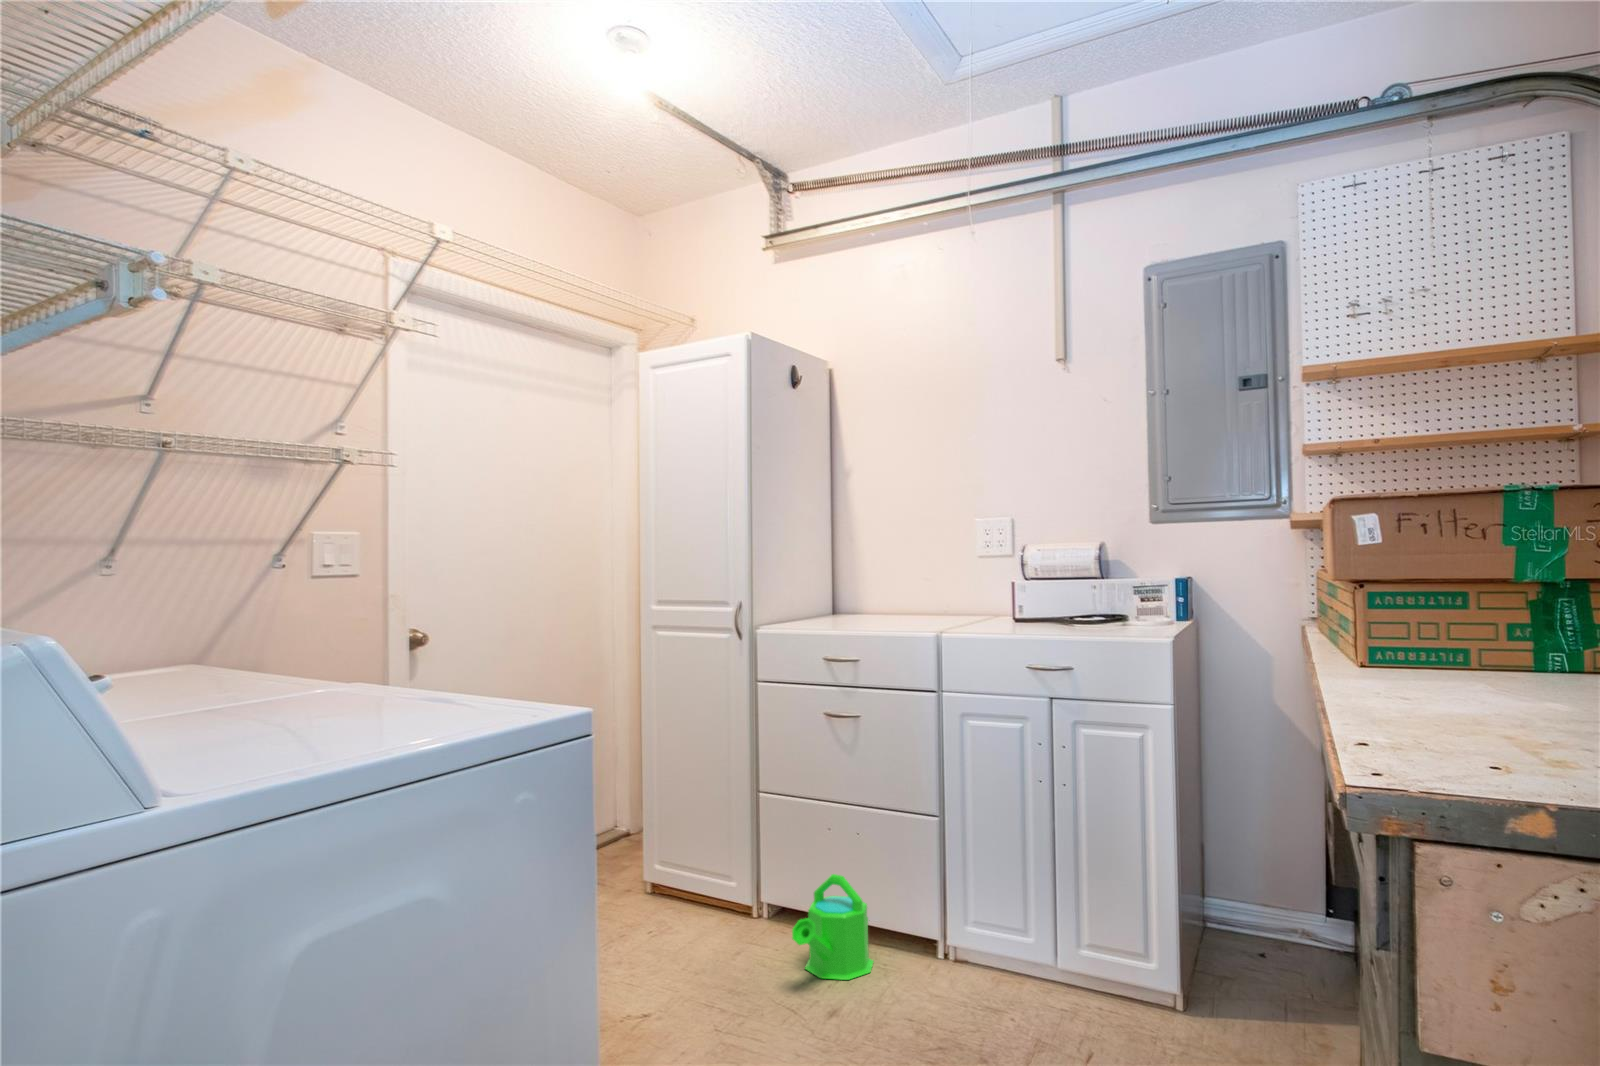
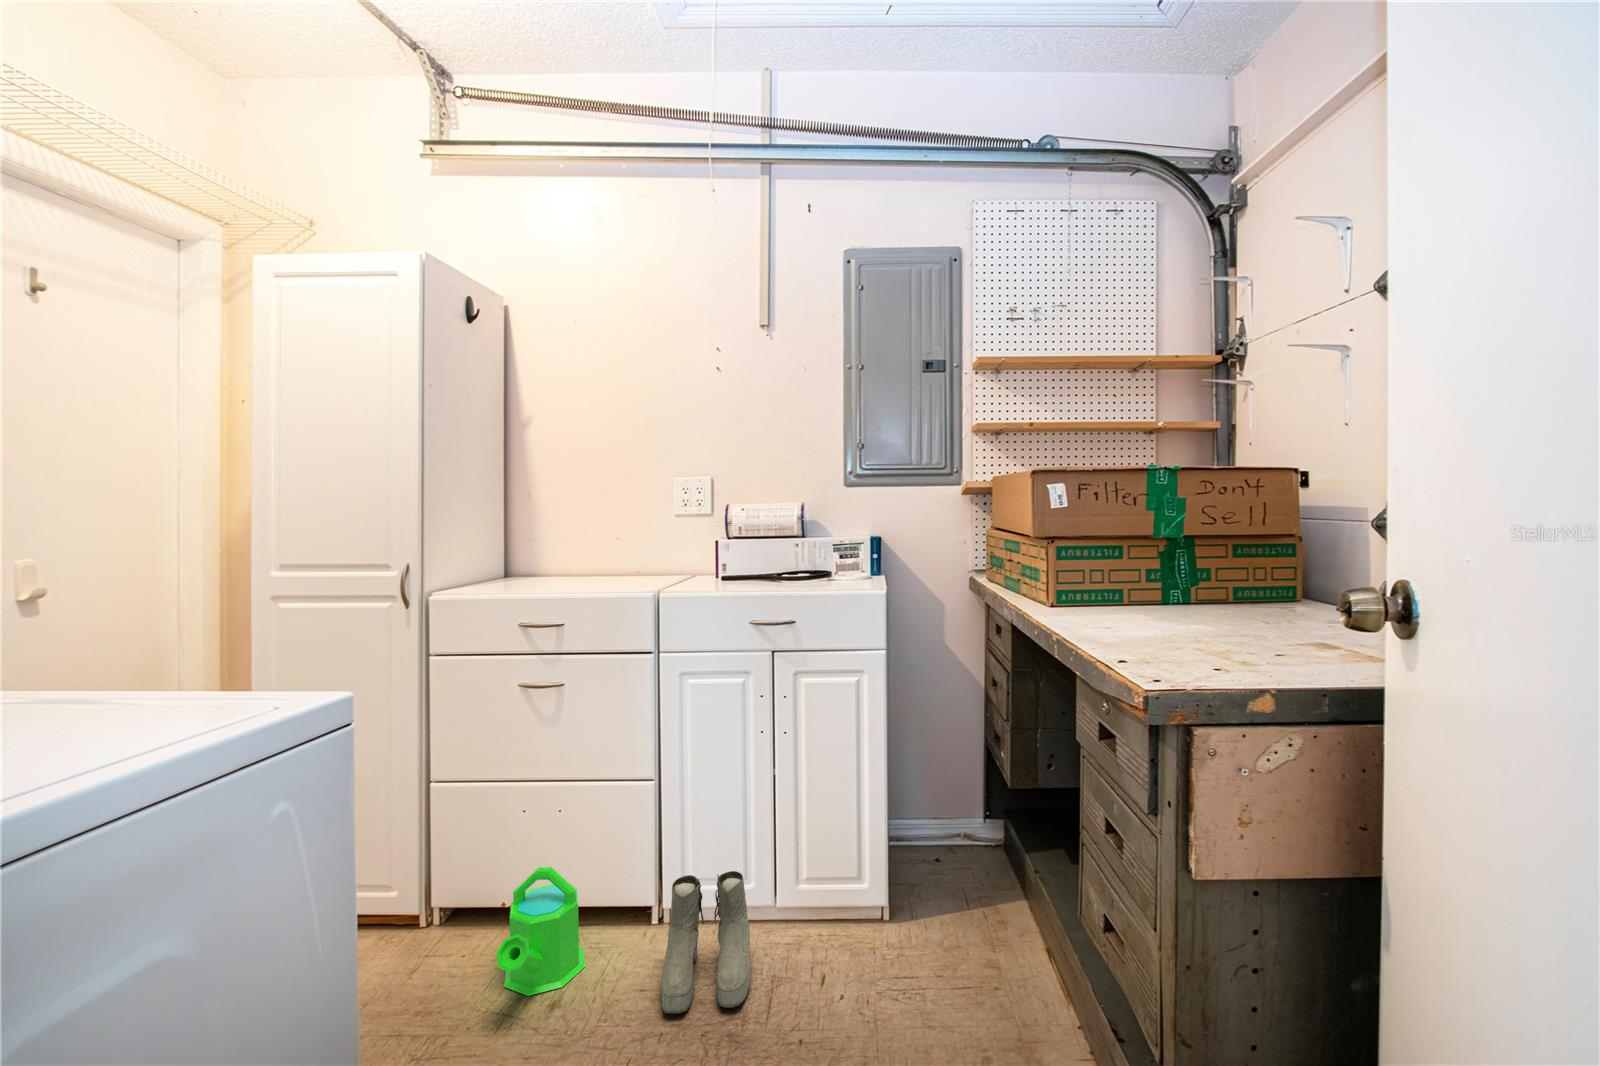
boots: none [920,907,1016,1028] -> present [661,871,751,1014]

